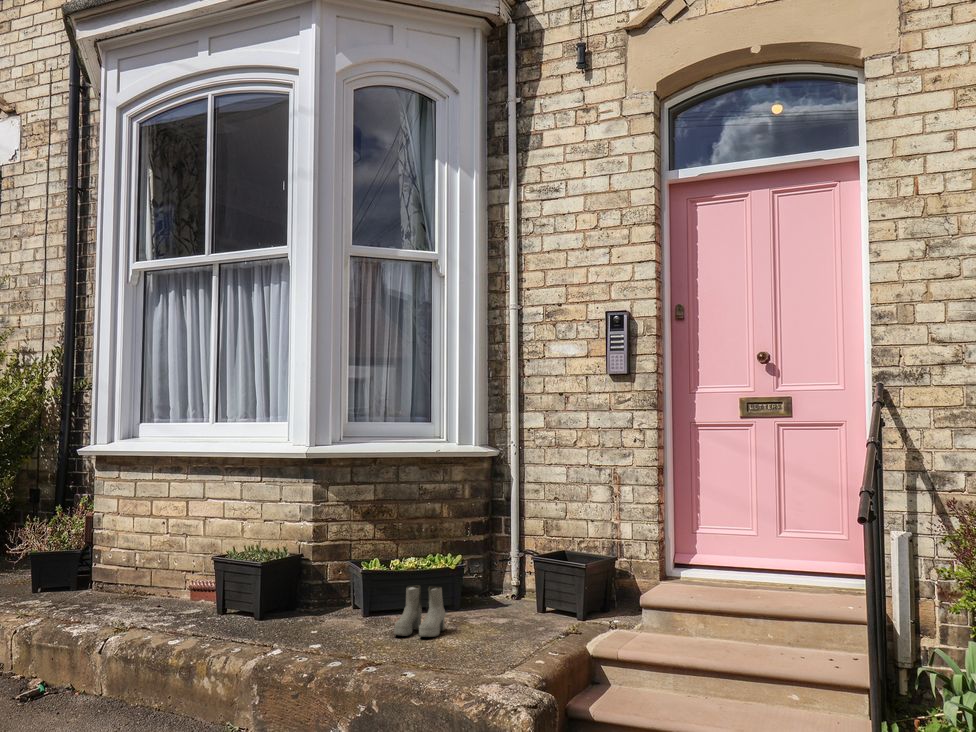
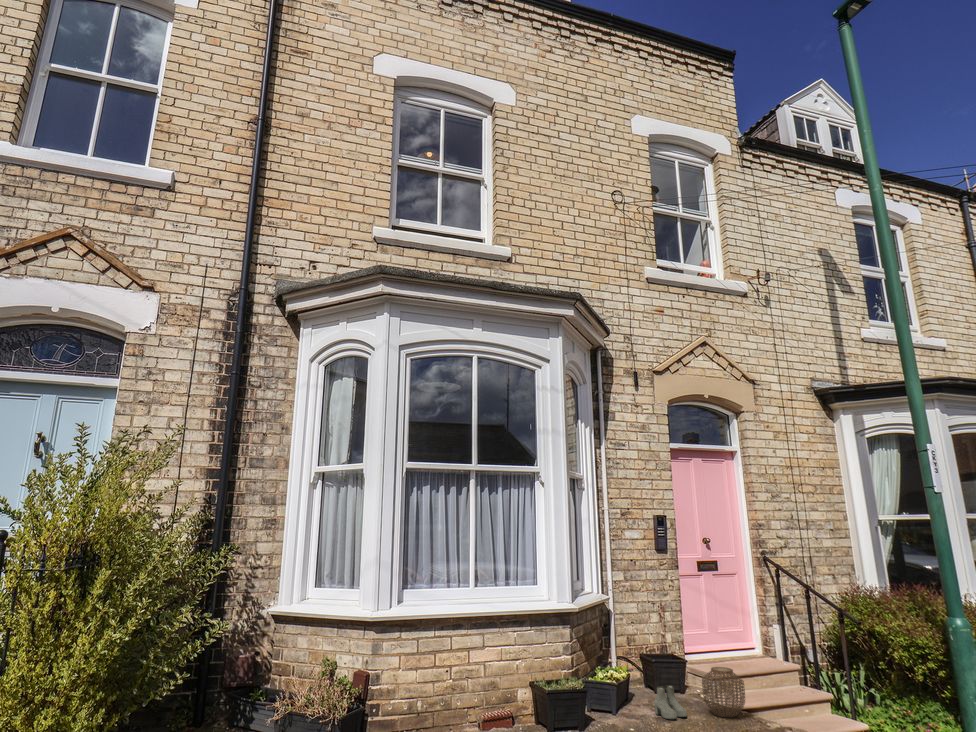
woven basket: none [459,568,534,654] -> present [702,667,745,717]

